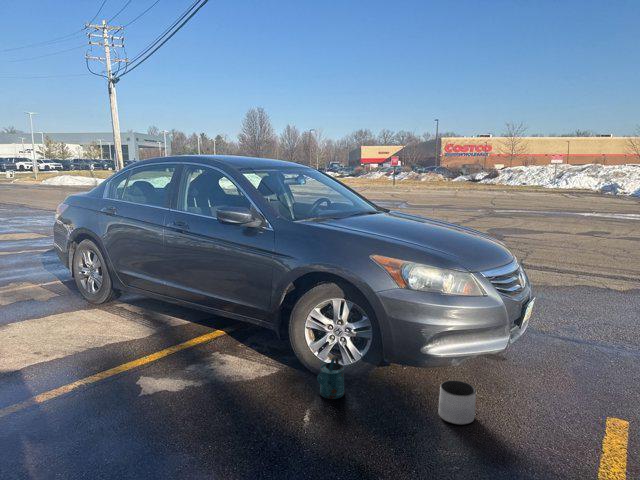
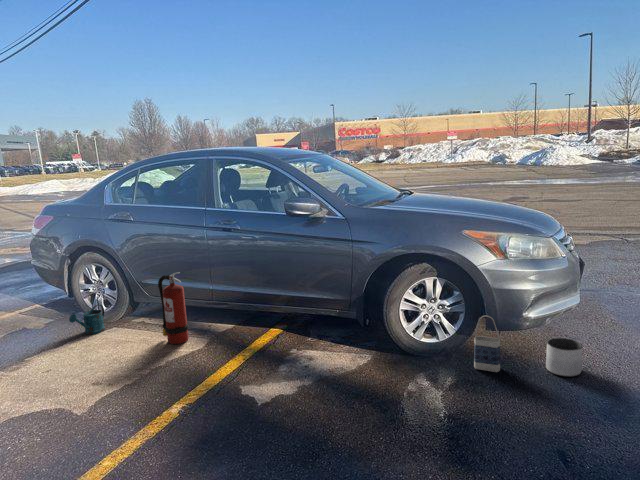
fire extinguisher: none [123,265,145,332] -> present [158,272,189,344]
bag: none [367,345,393,406] -> present [474,315,500,372]
watering can: present [317,356,345,399] -> present [69,305,105,335]

